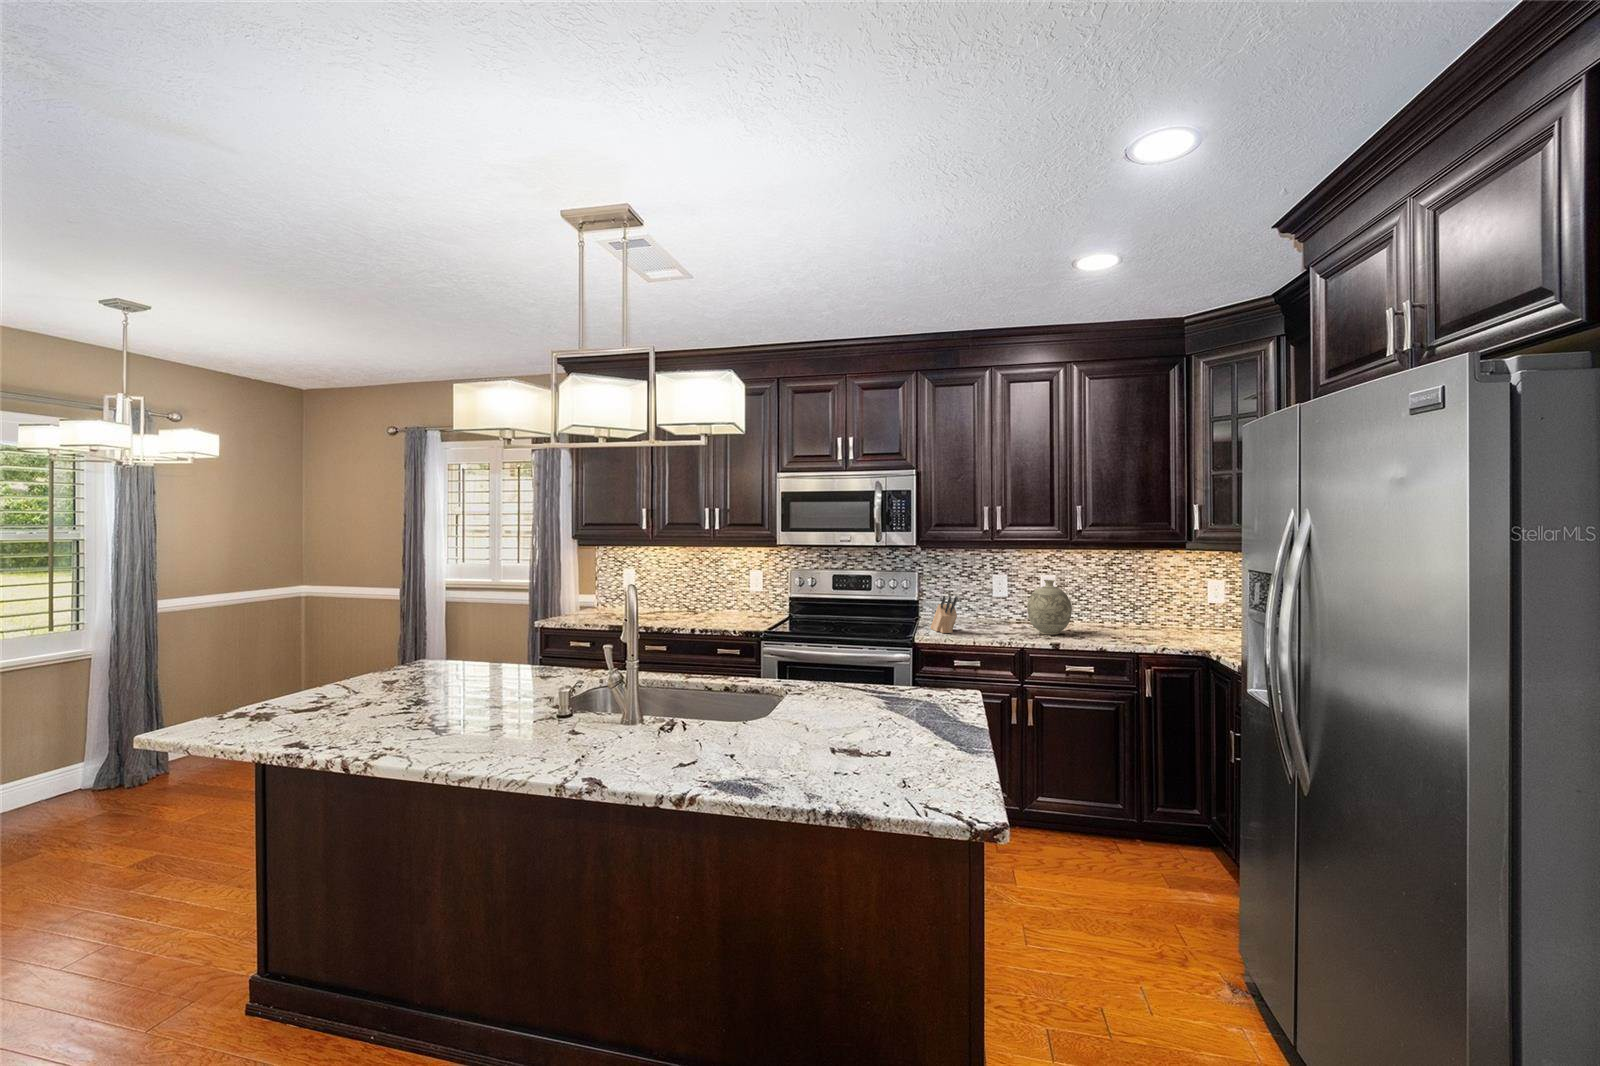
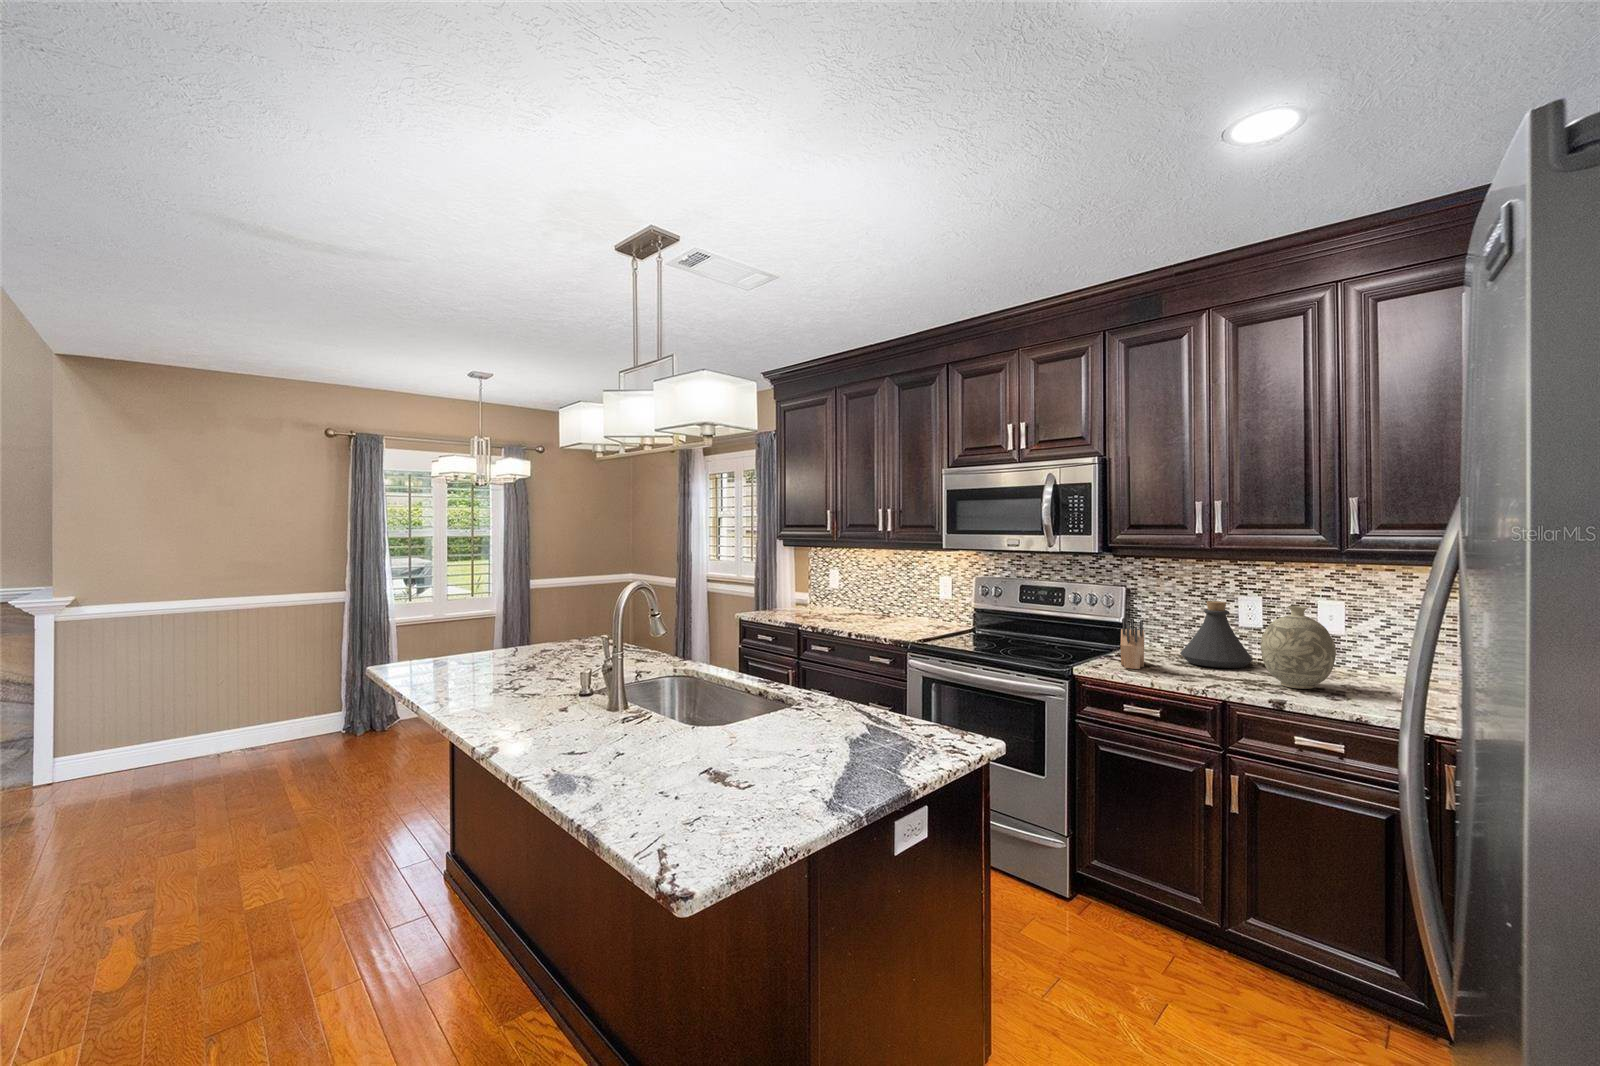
bottle: none [963,580,1010,627] -> present [1180,601,1253,668]

